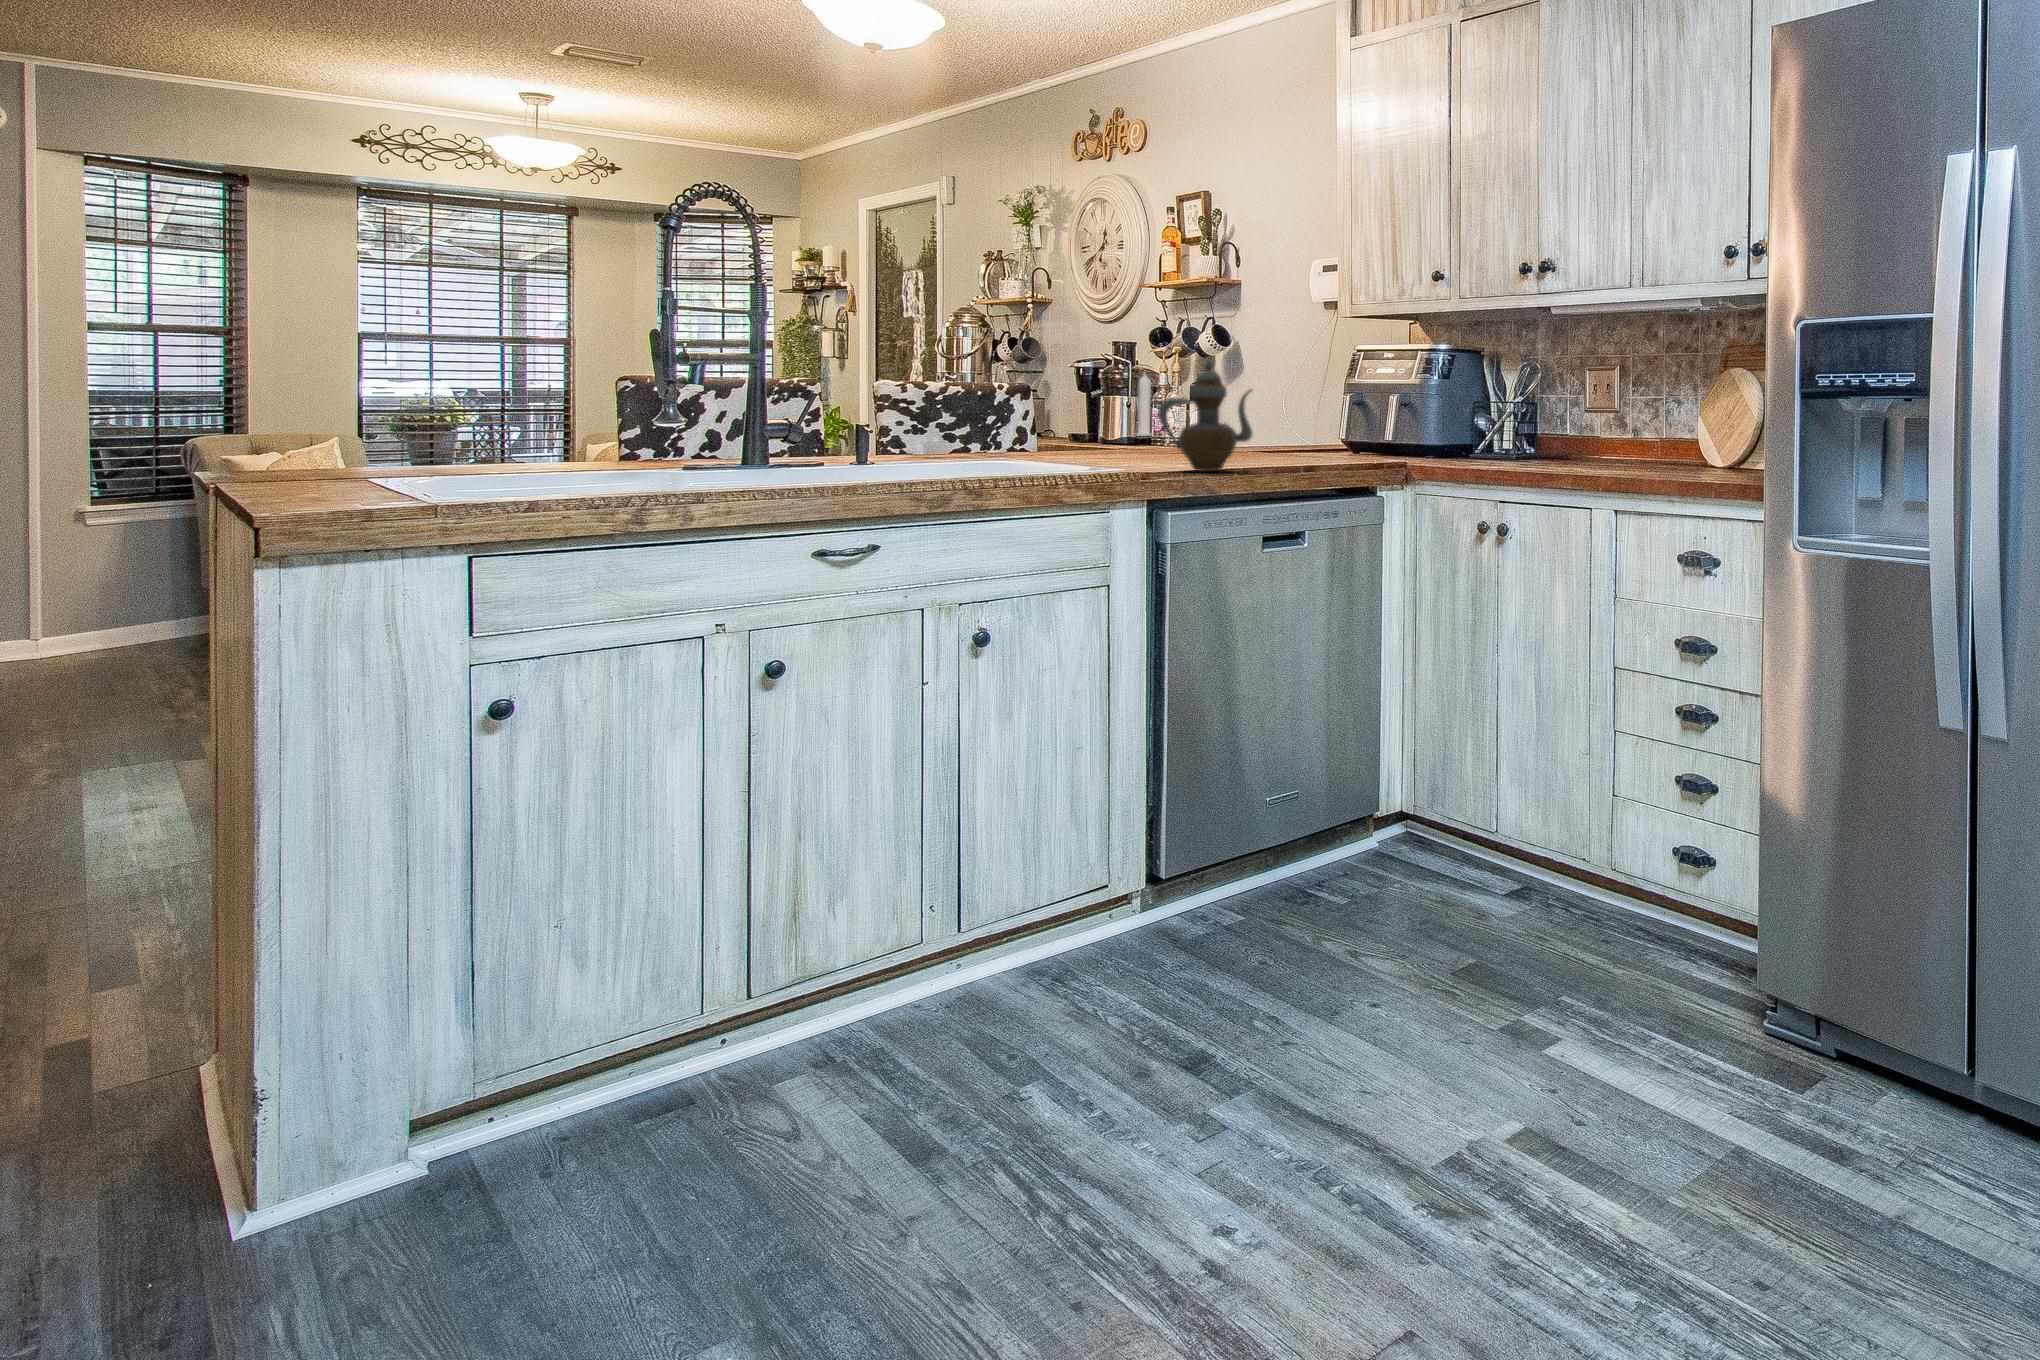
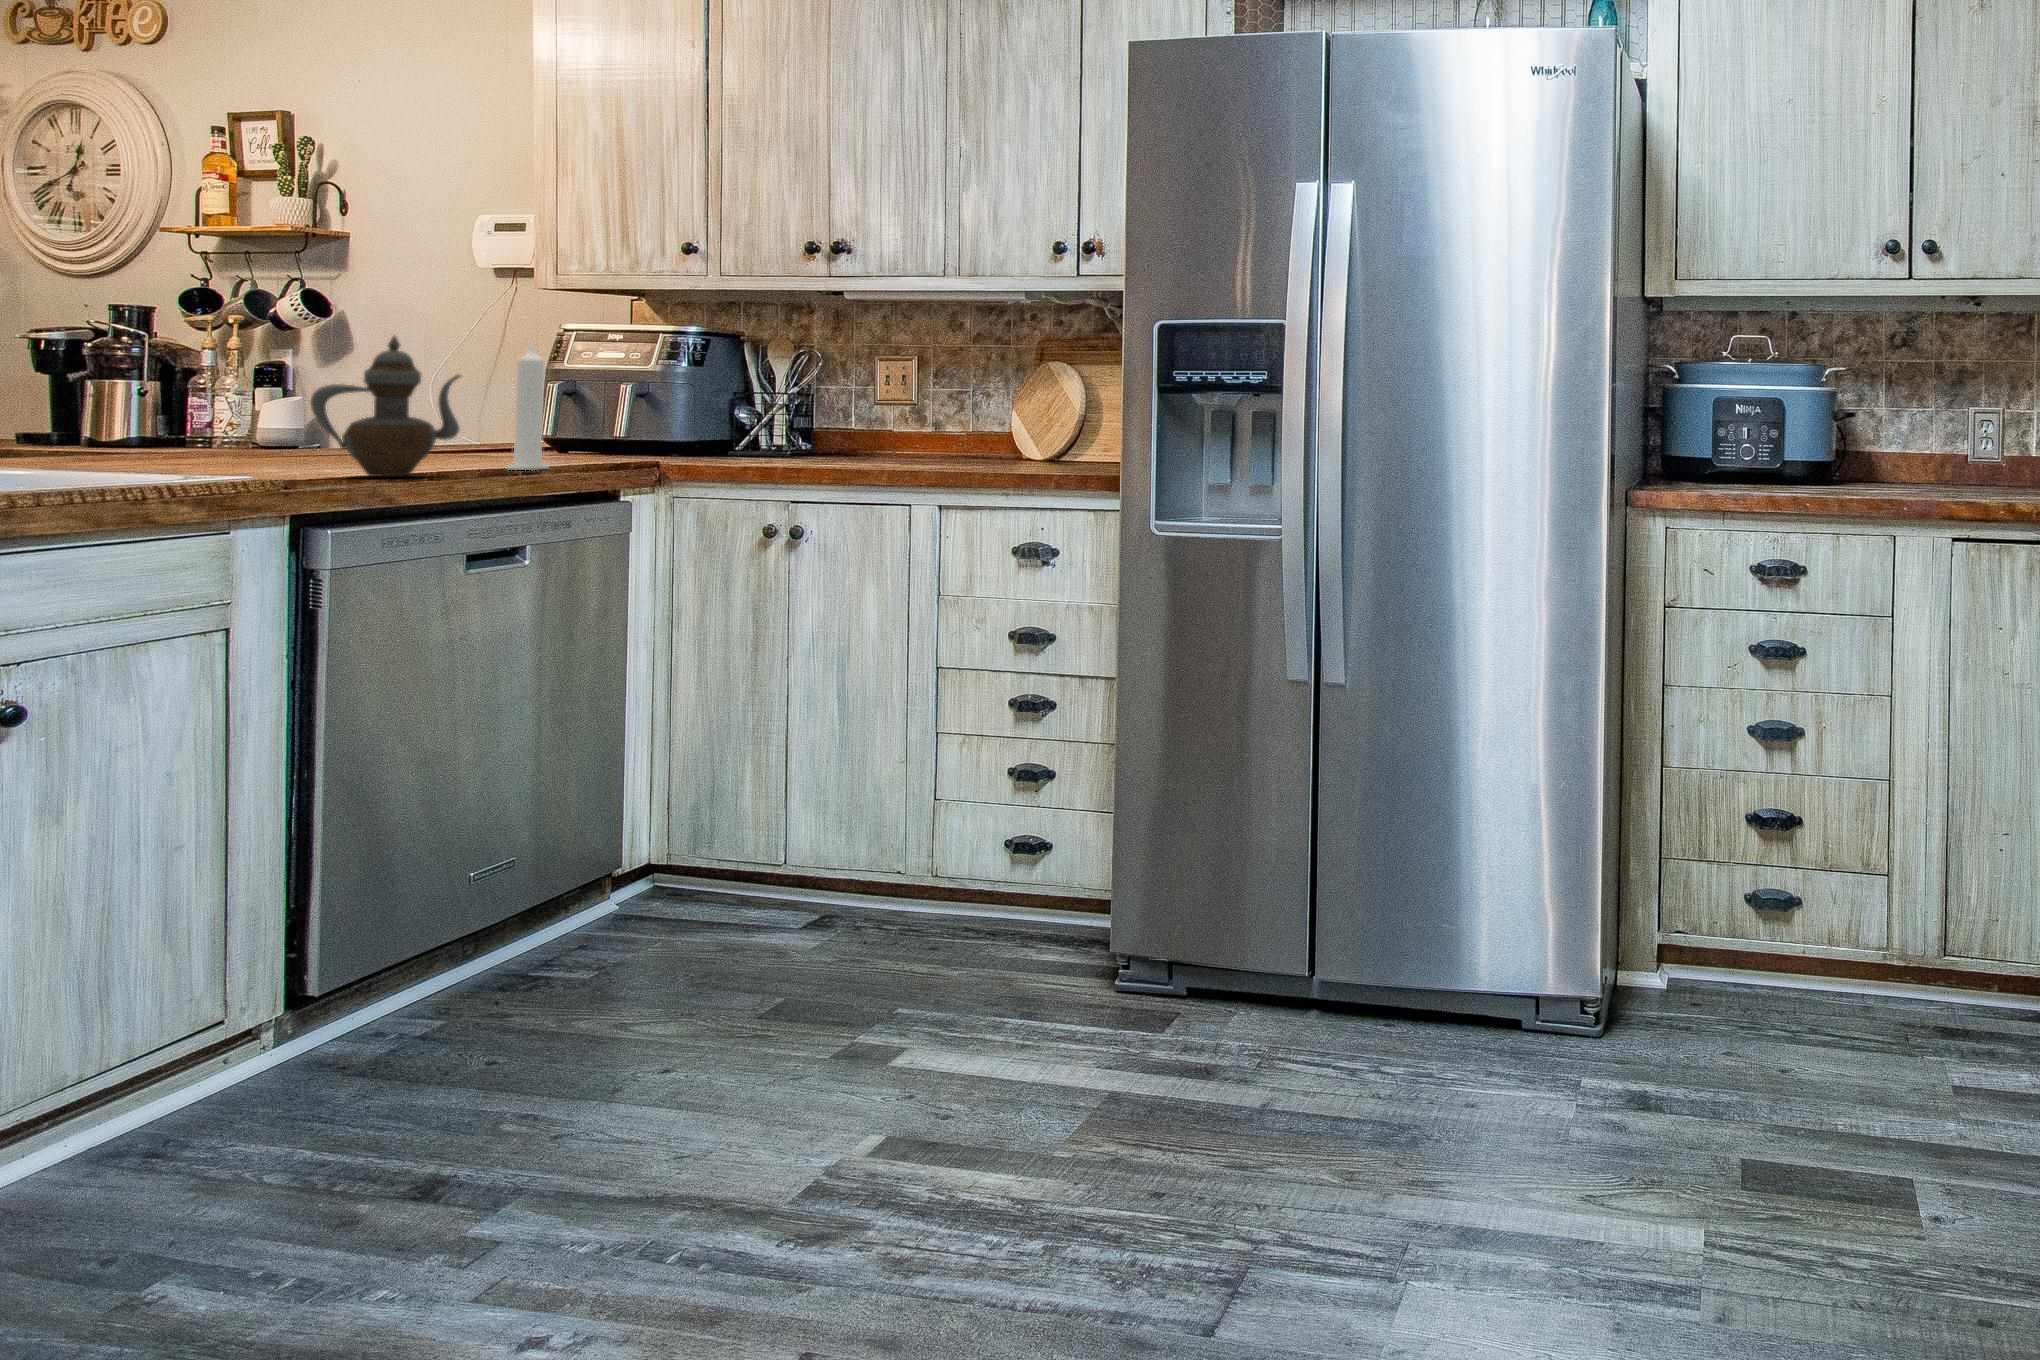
candle: present [1137,374,1151,436] -> present [506,344,548,470]

